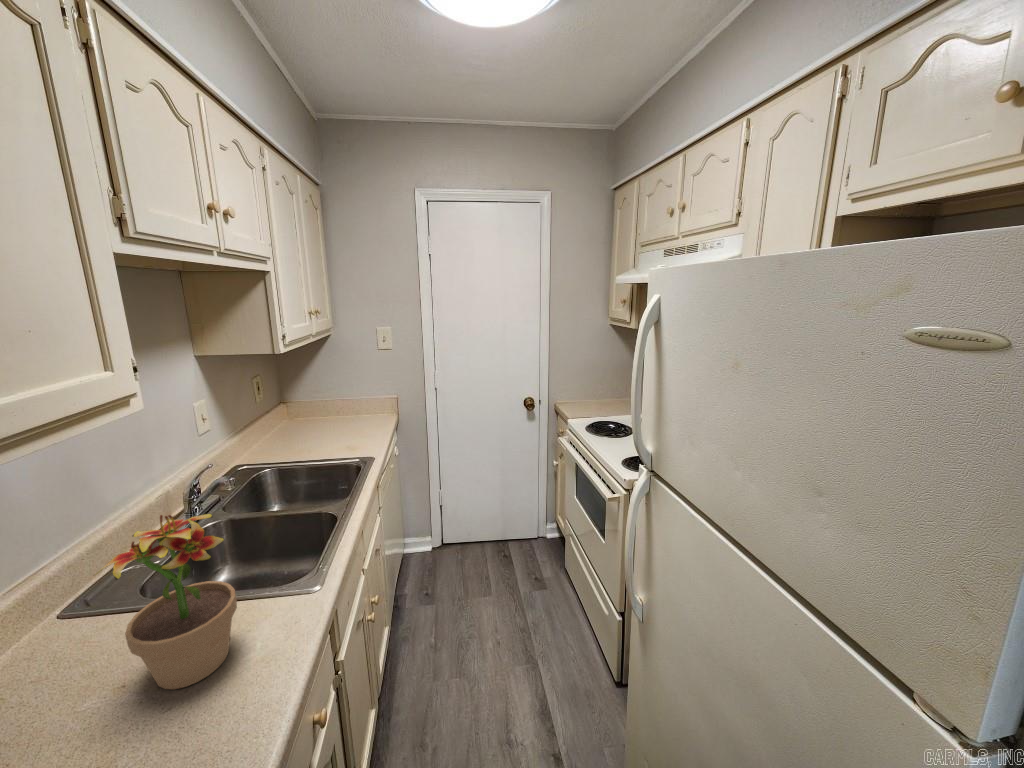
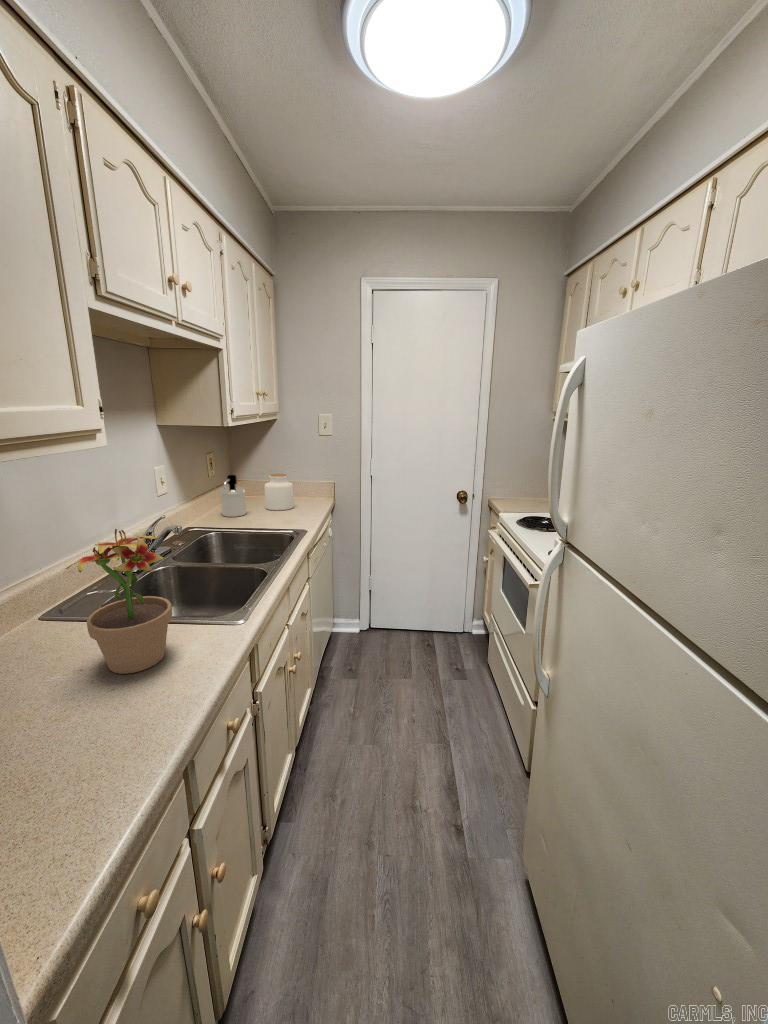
jar: none [323,393,357,434] -> present [265,474,294,510]
soap dispenser: none [271,400,303,447] -> present [220,475,246,517]

